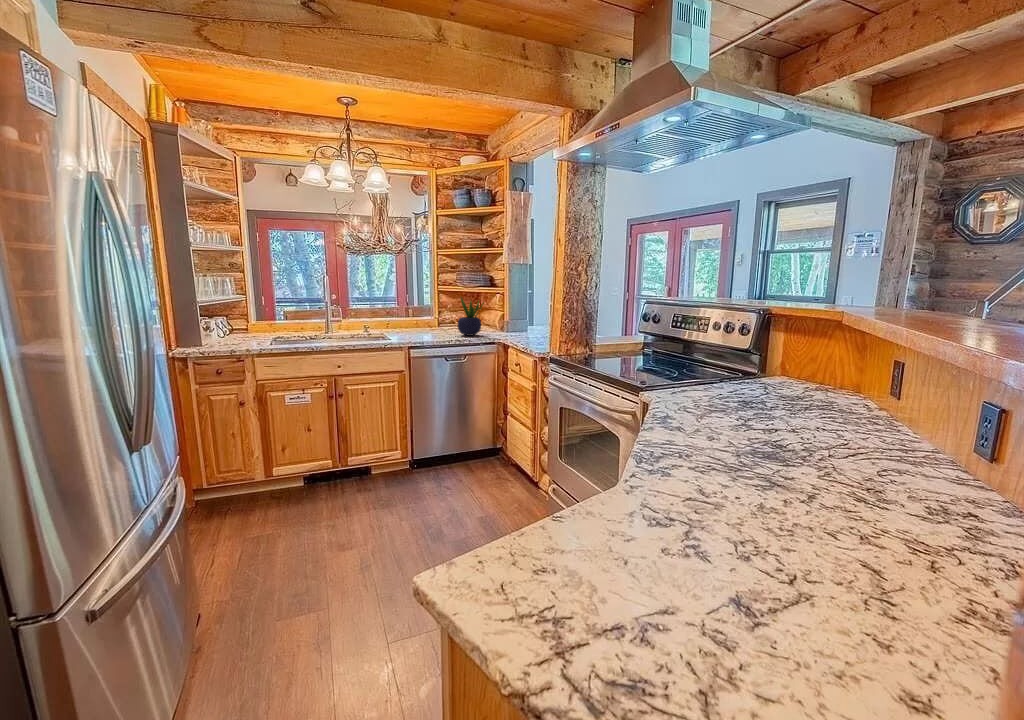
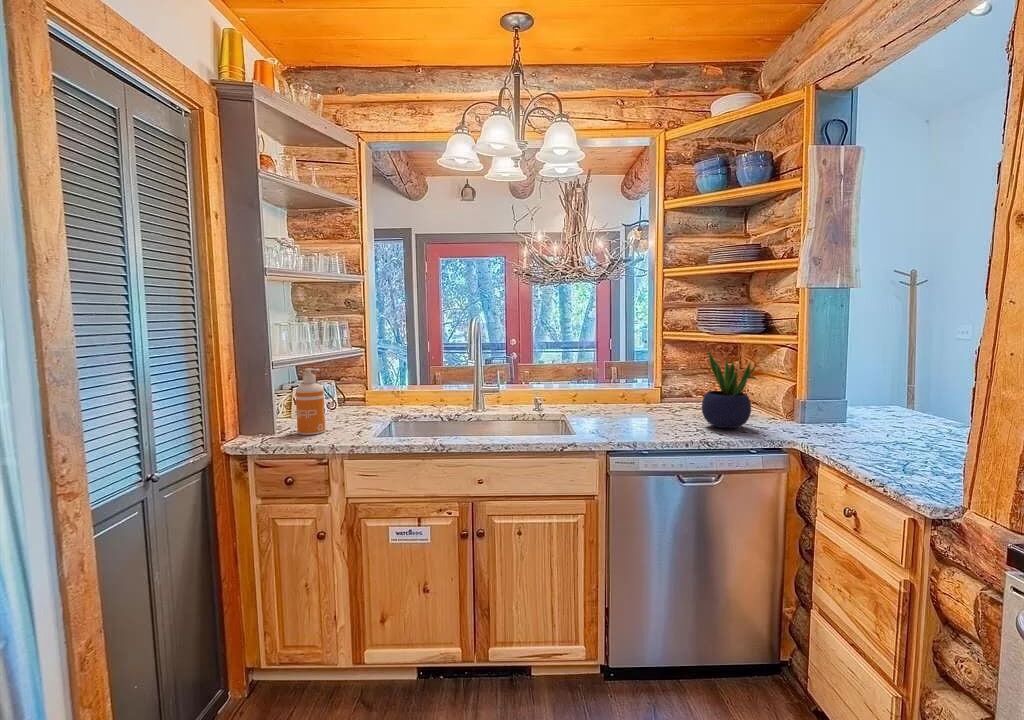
soap dispenser: none [214,306,234,346] -> present [296,368,325,435]

